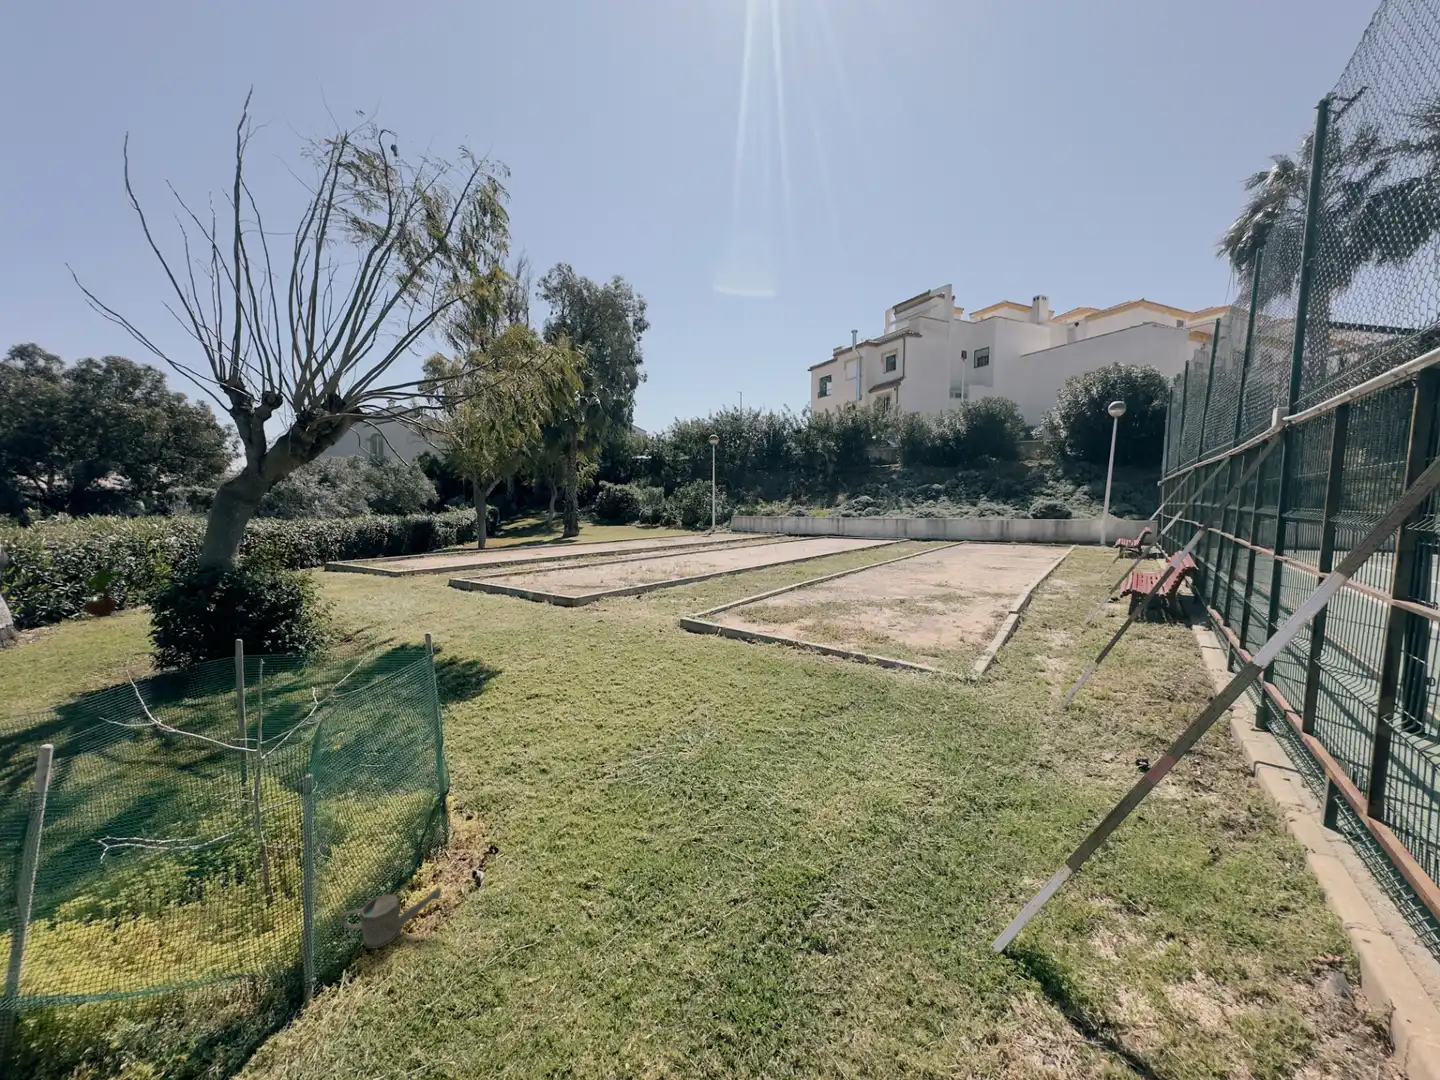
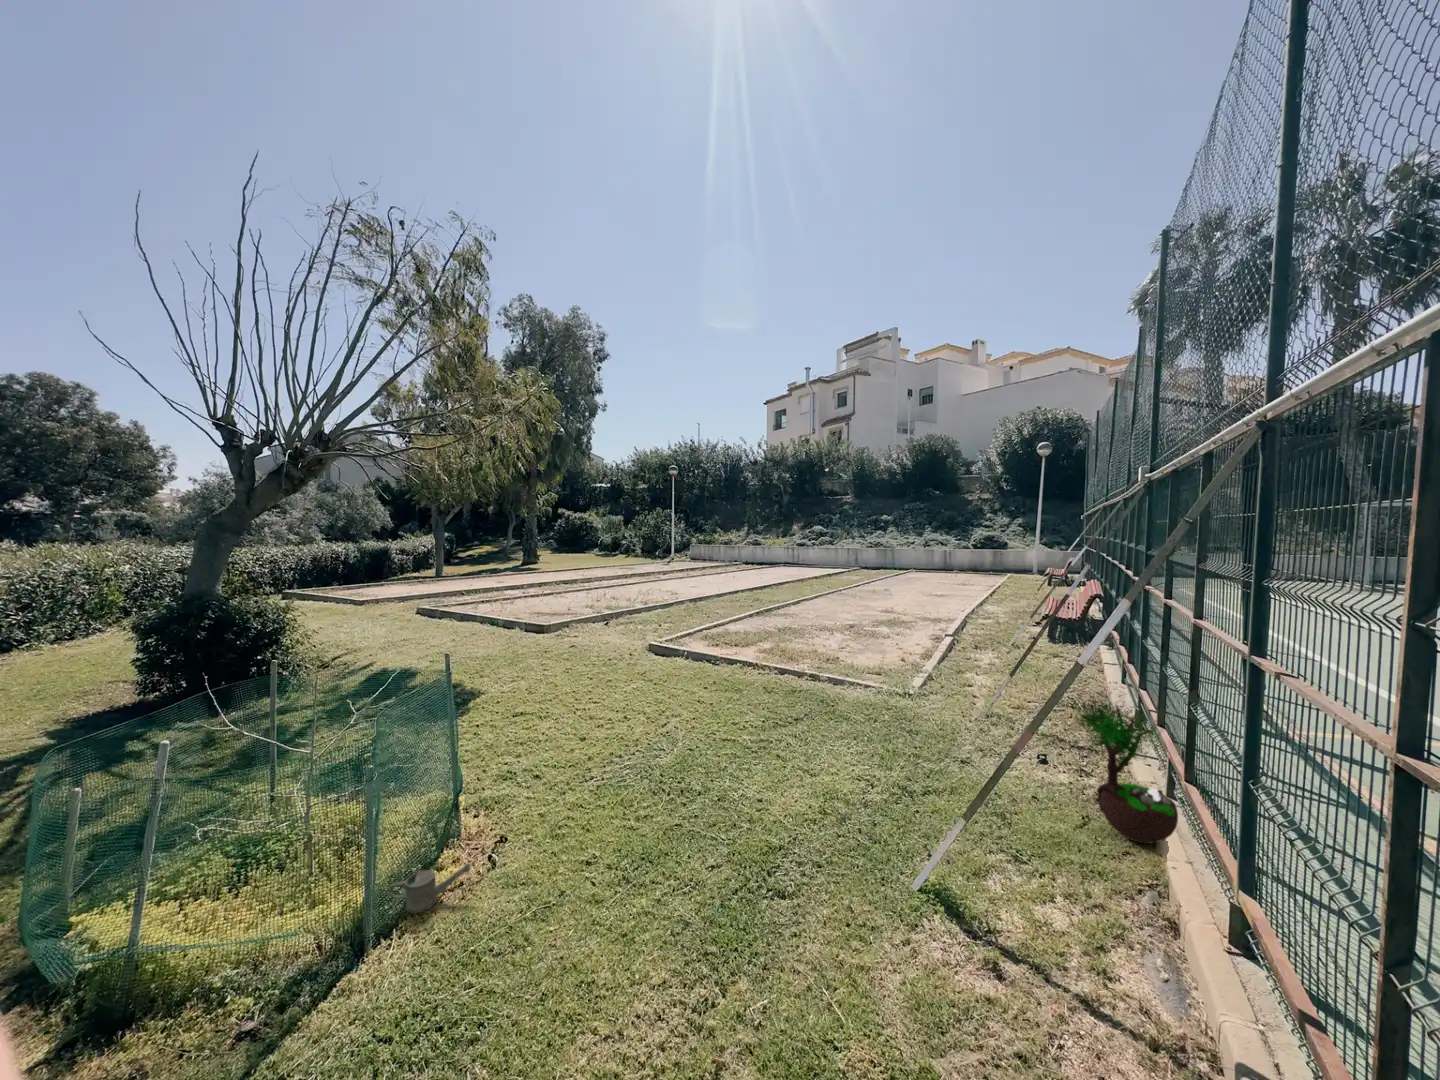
potted tree: present [85,571,118,616] -> present [1076,696,1178,844]

